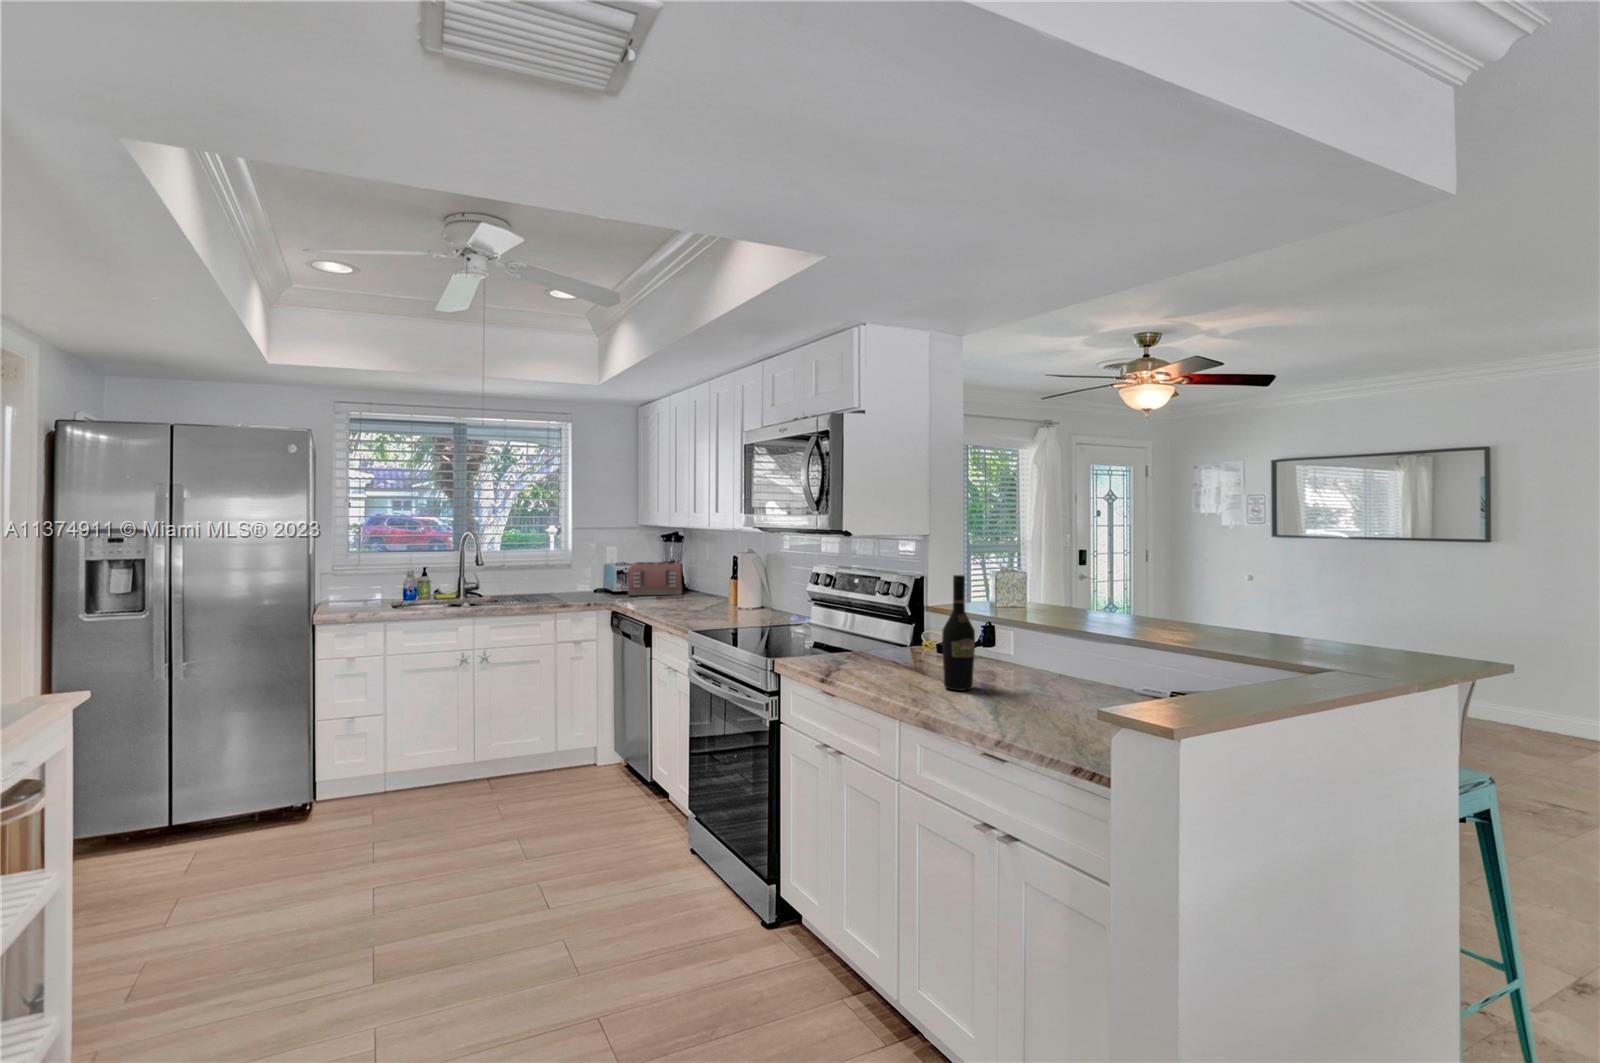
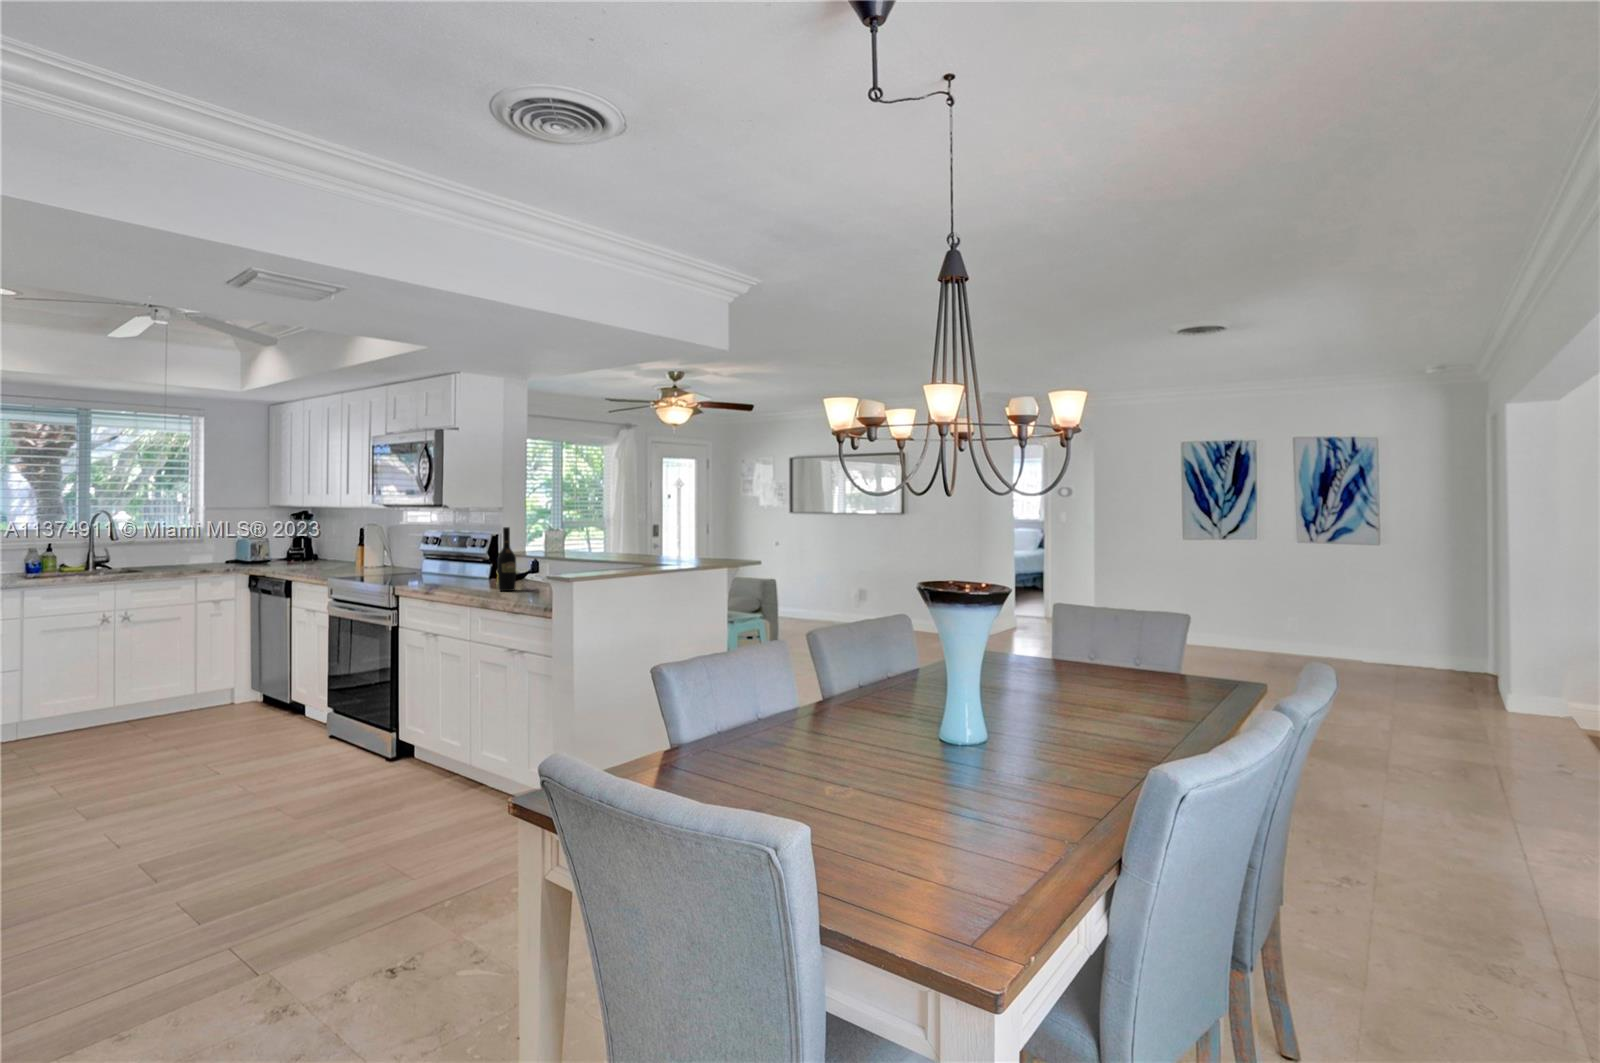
toaster: present [628,562,682,595] -> none [261,536,312,564]

